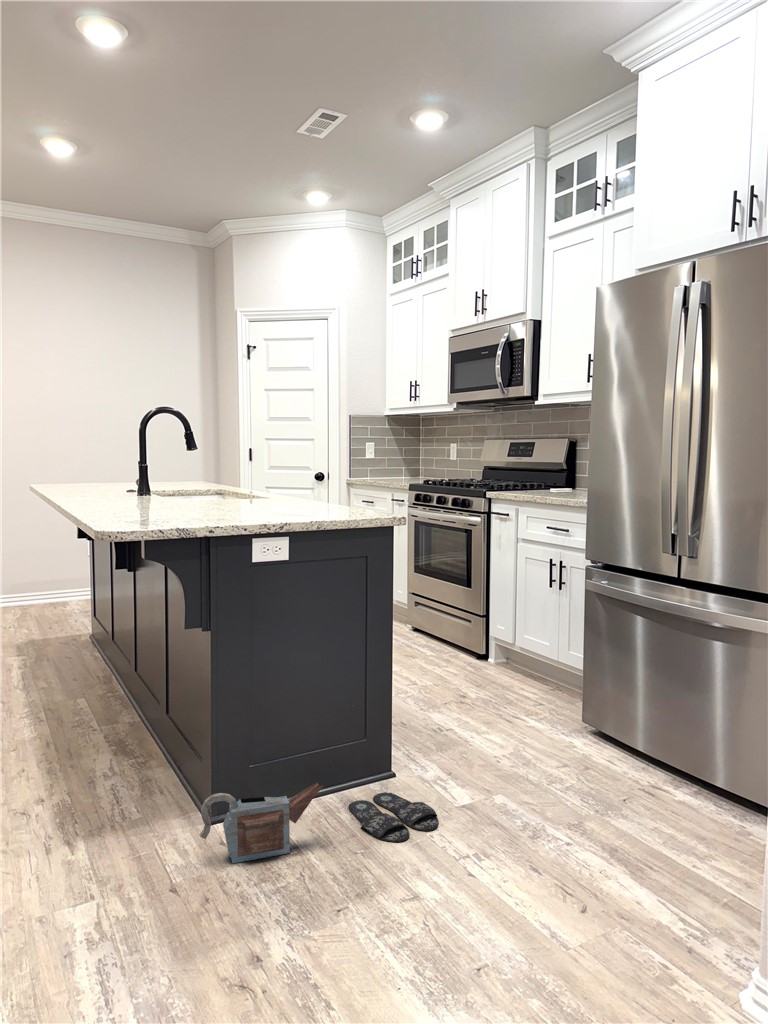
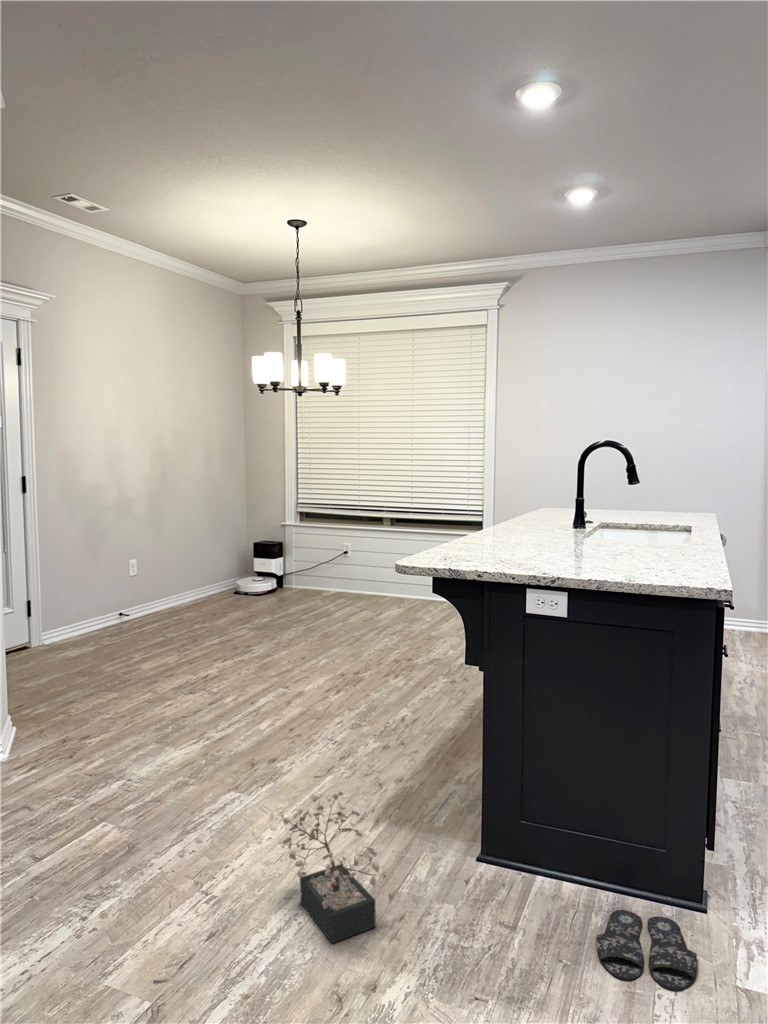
watering can: present [200,782,323,863] -> none [430,828,546,922]
decorative plant: none [52,800,211,956] -> present [279,792,389,943]

